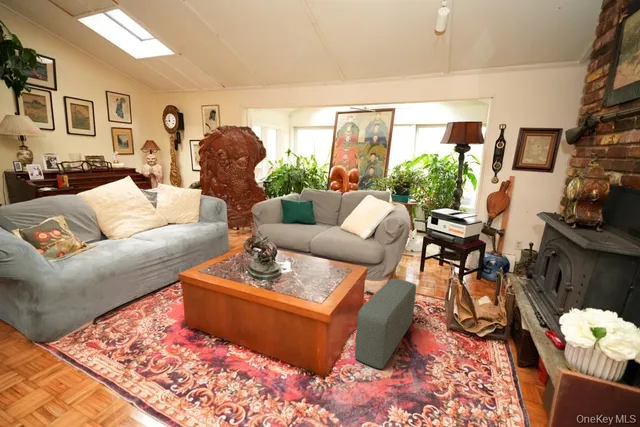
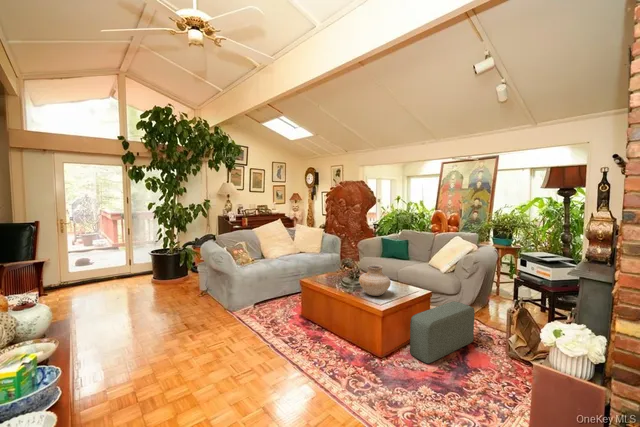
vase: none [281,243,326,288] -> present [359,265,391,296]

